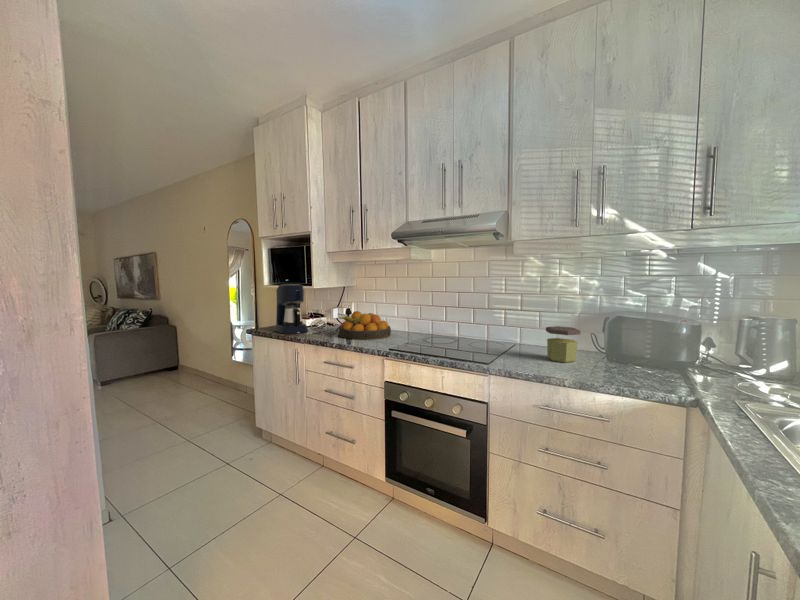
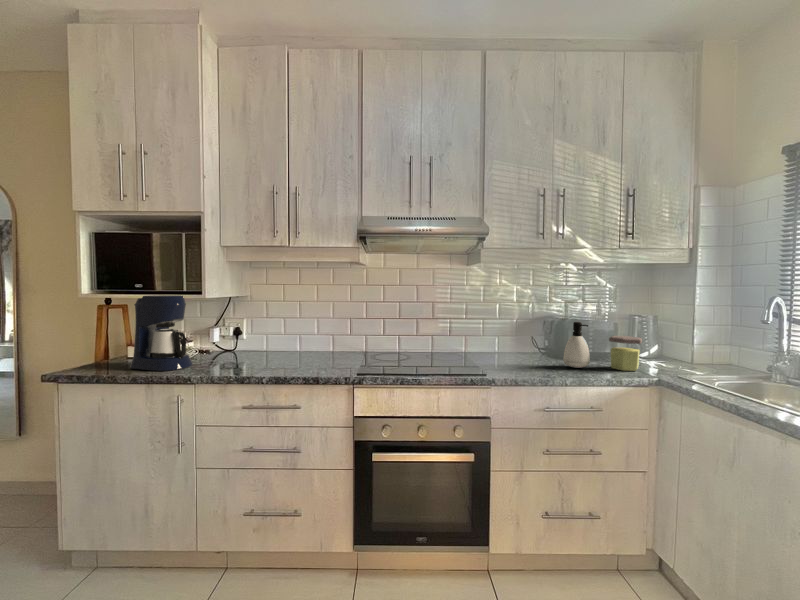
fruit bowl: present [339,311,391,339] -> none [250,330,322,367]
soap dispenser: none [593,318,626,372] -> present [563,322,590,368]
jar: present [546,326,580,363] -> present [609,336,642,371]

